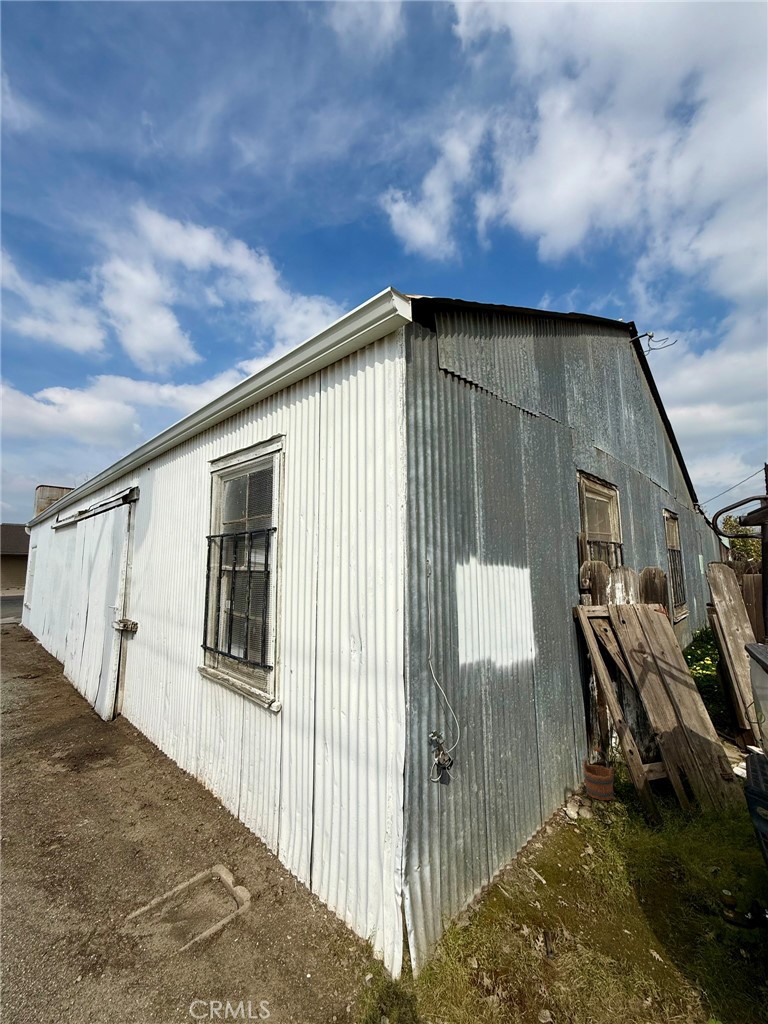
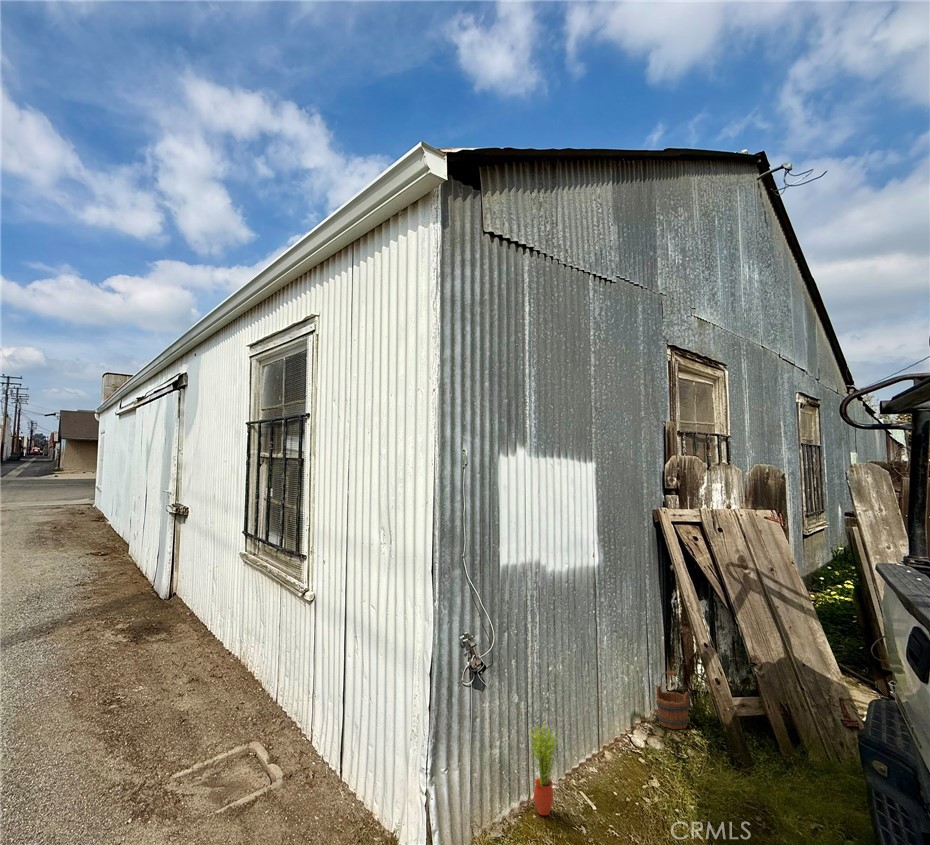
potted plant: none [488,809,517,901] -> present [529,724,560,815]

